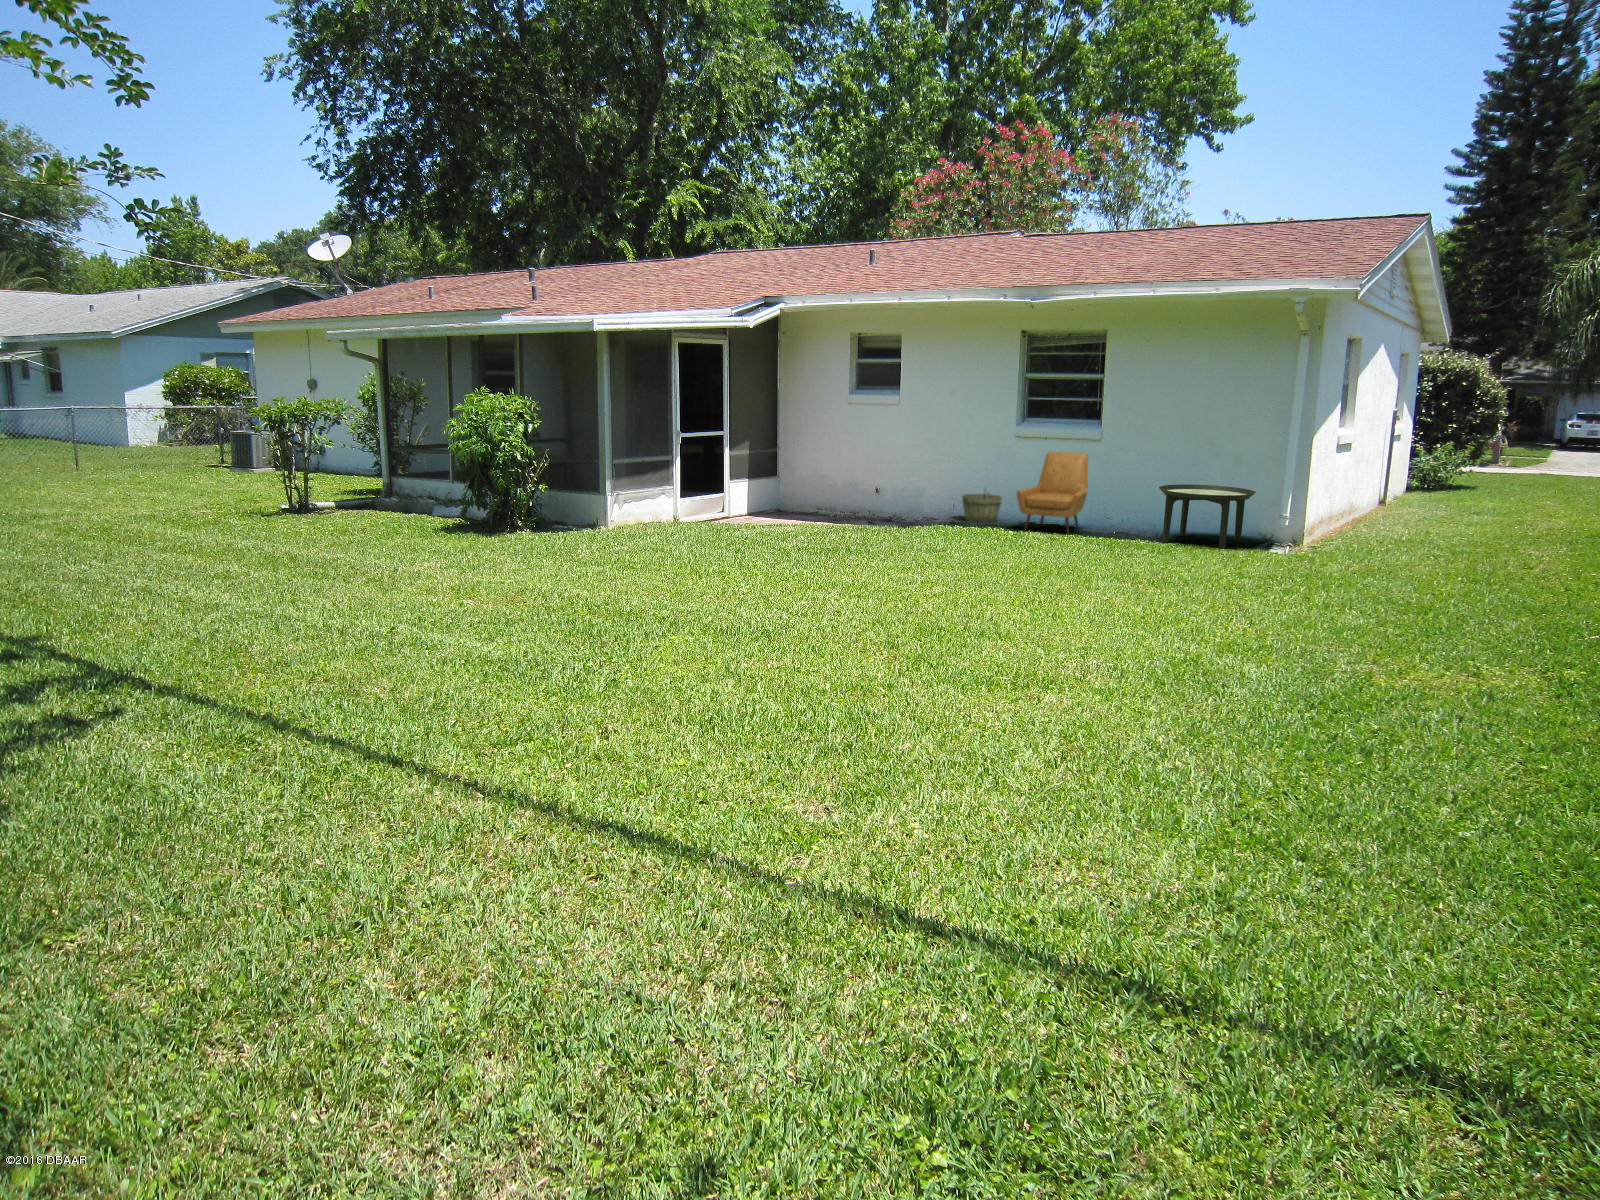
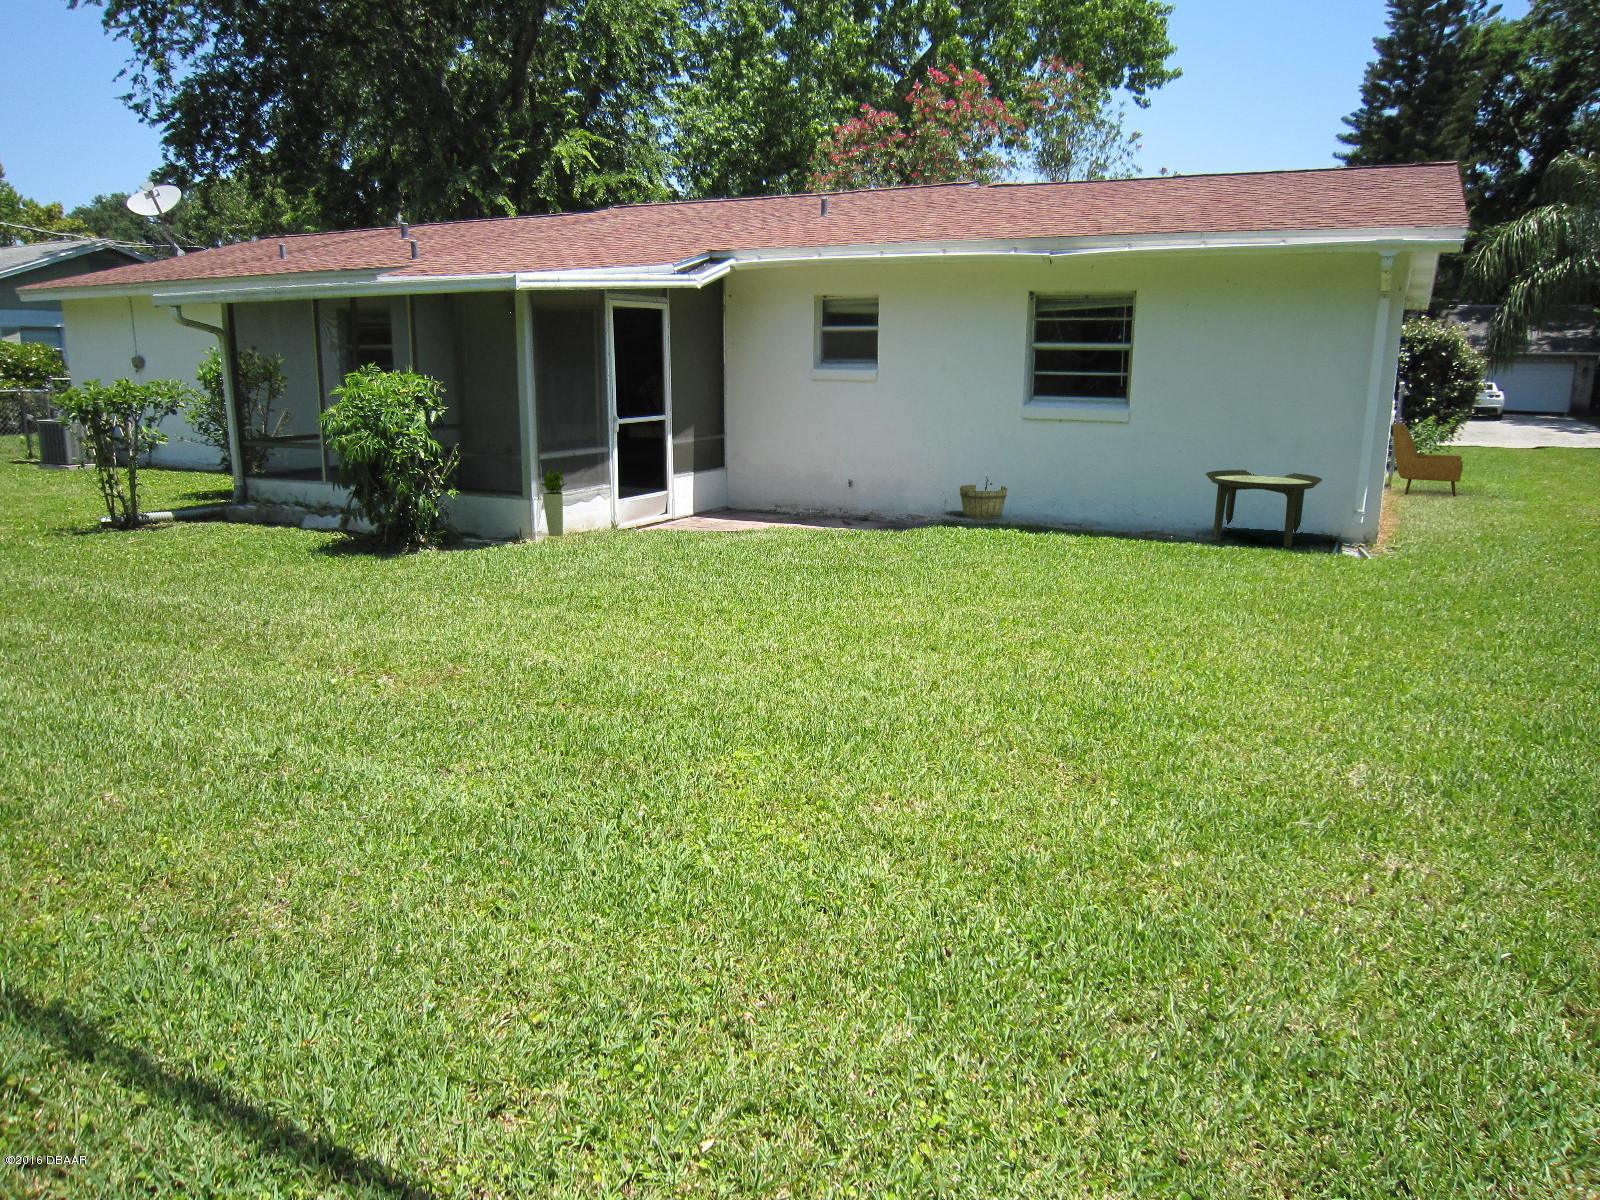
chair: present [1017,452,1088,534] -> present [1393,423,1463,496]
planter: none [613,470,635,525] -> present [541,467,565,536]

